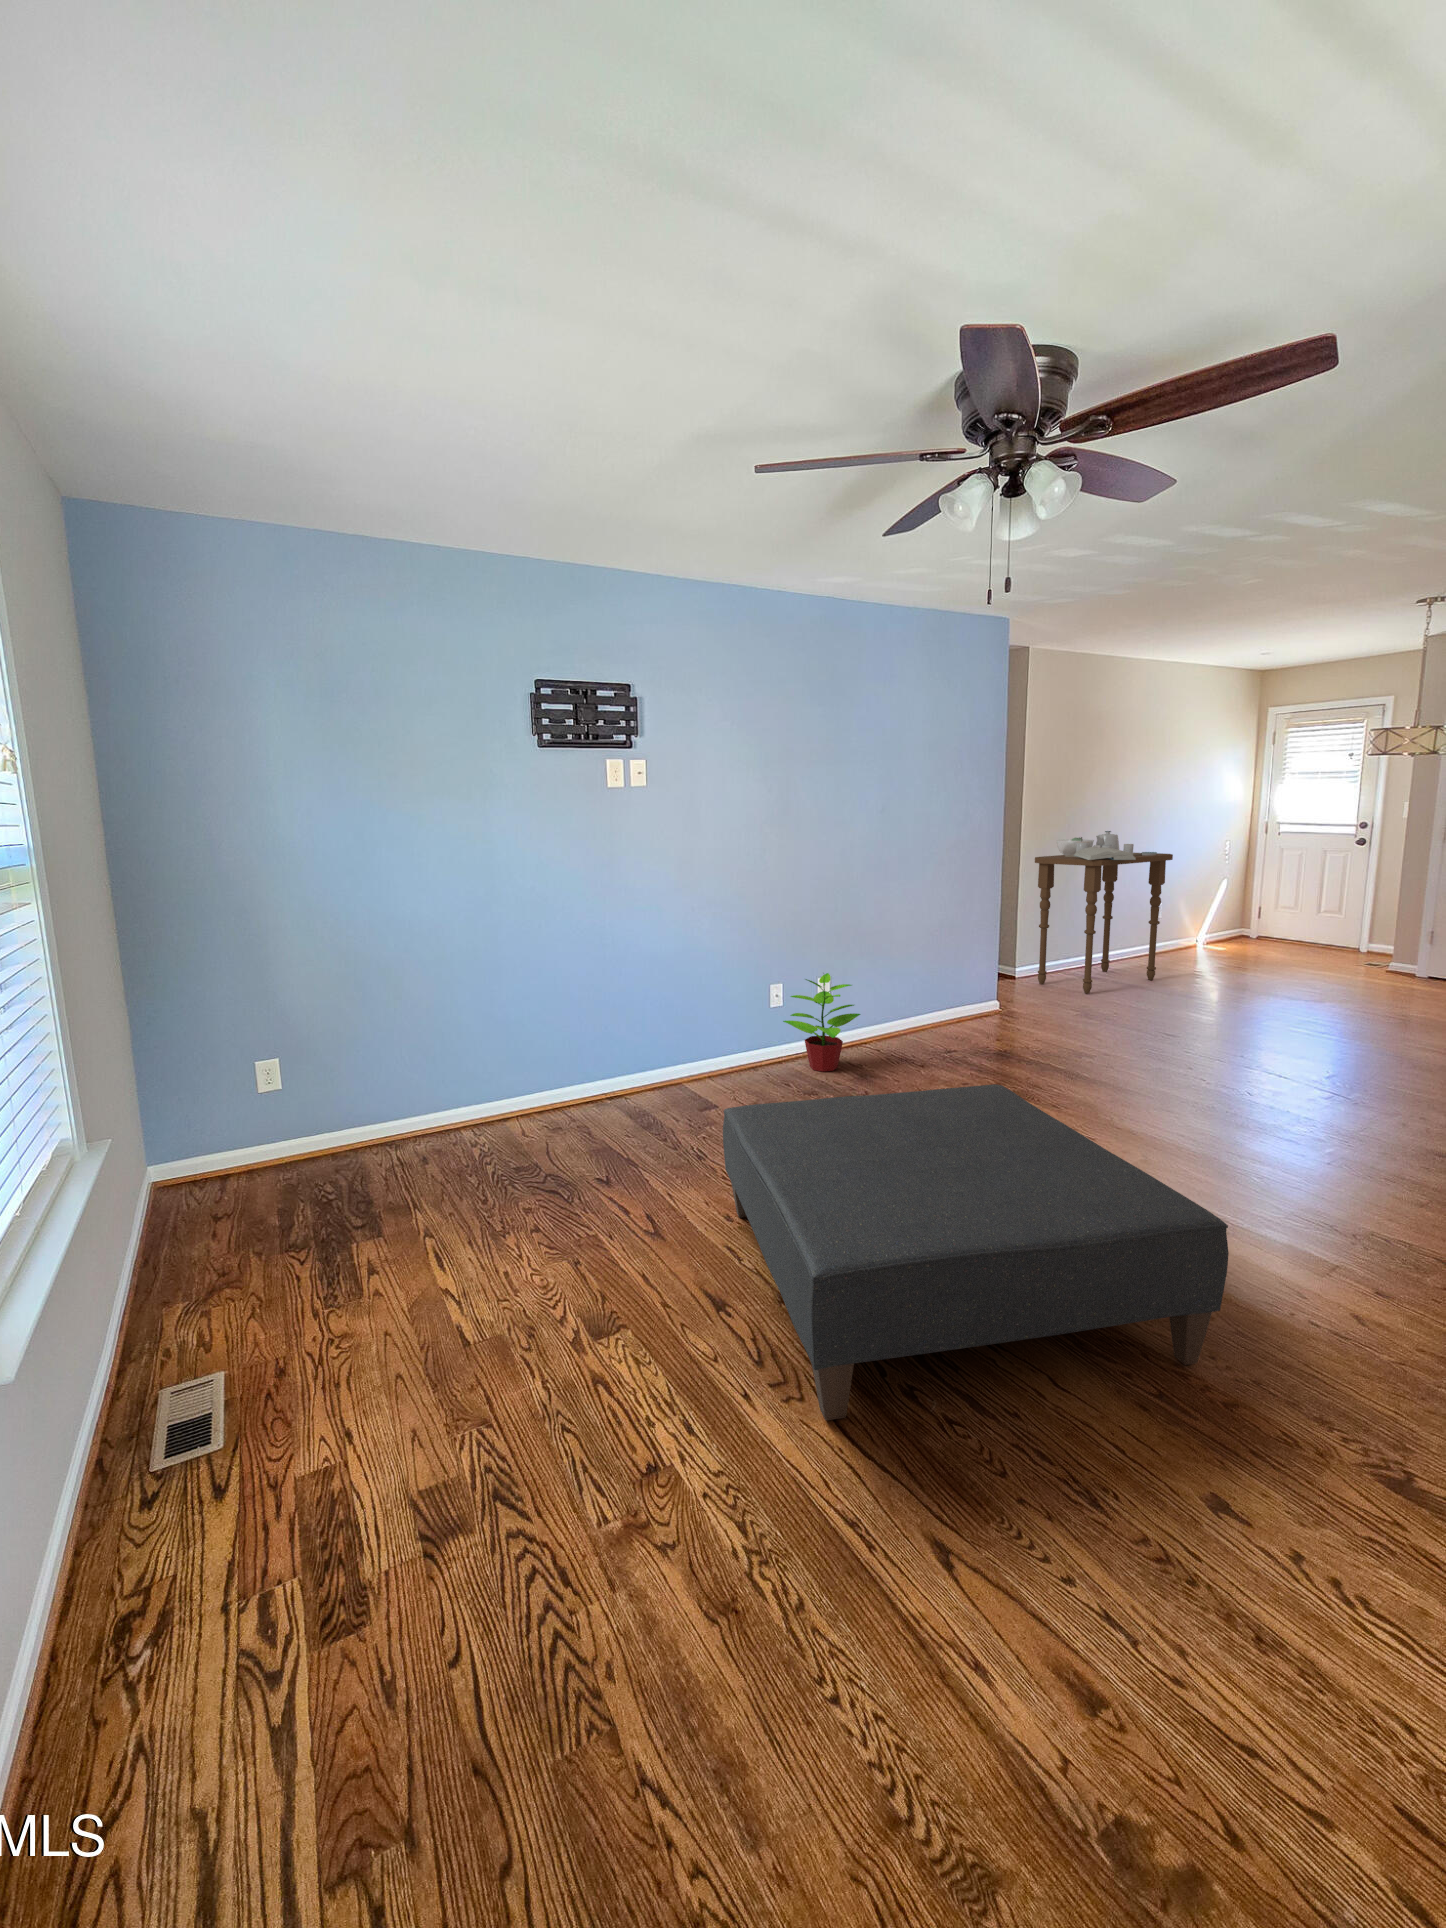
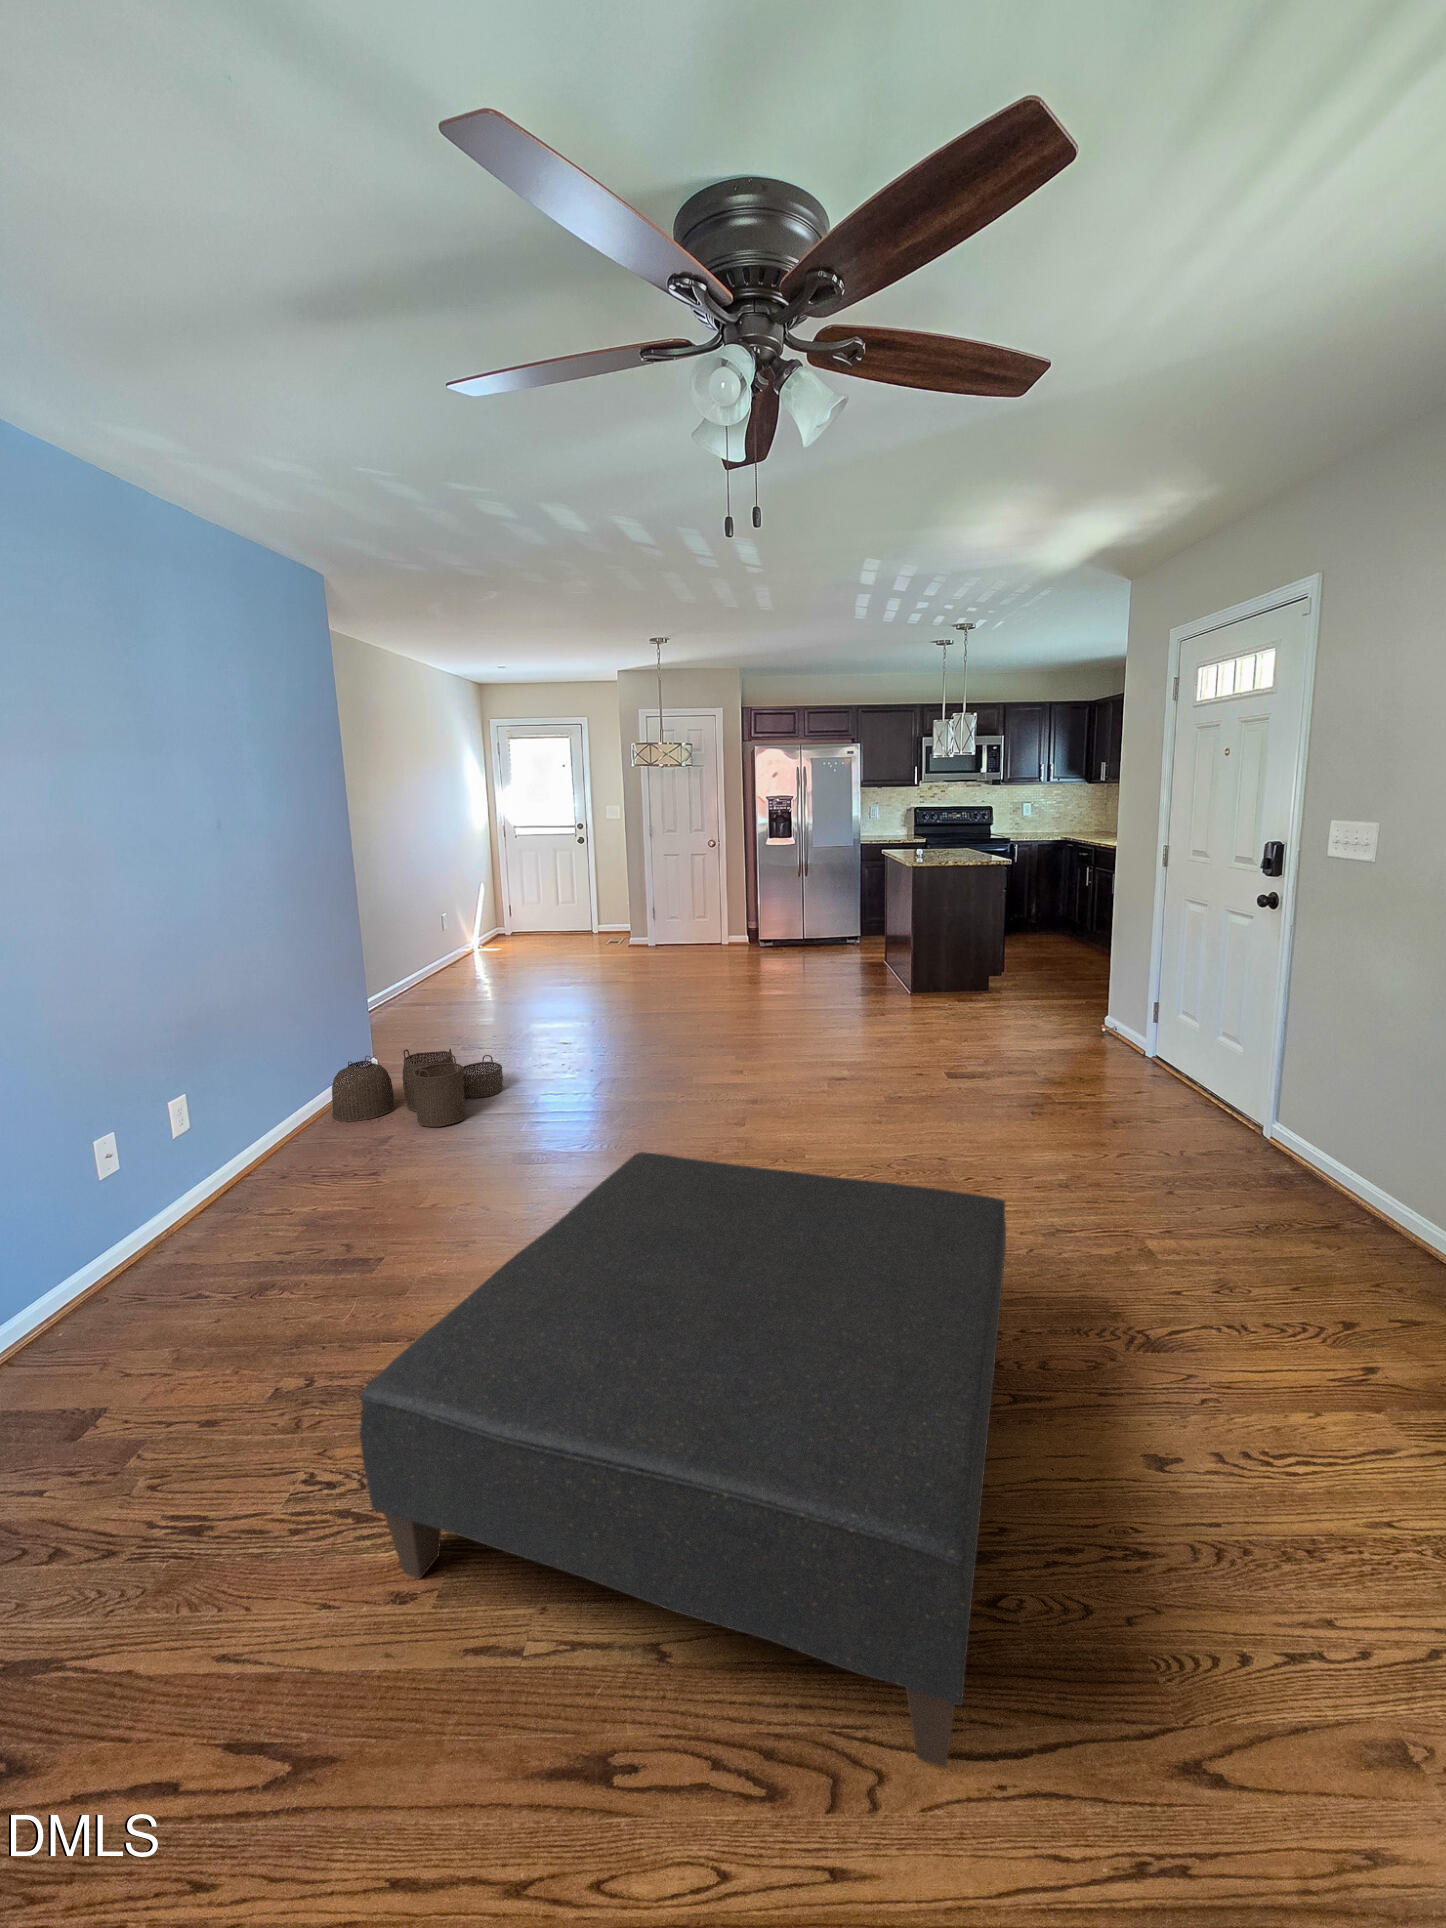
side table: present [1035,831,1173,994] -> none [362,838,494,1026]
potted plant: present [783,973,860,1072] -> none [137,1078,284,1248]
woven basket: none [933,992,1066,1055] -> present [332,1049,503,1127]

